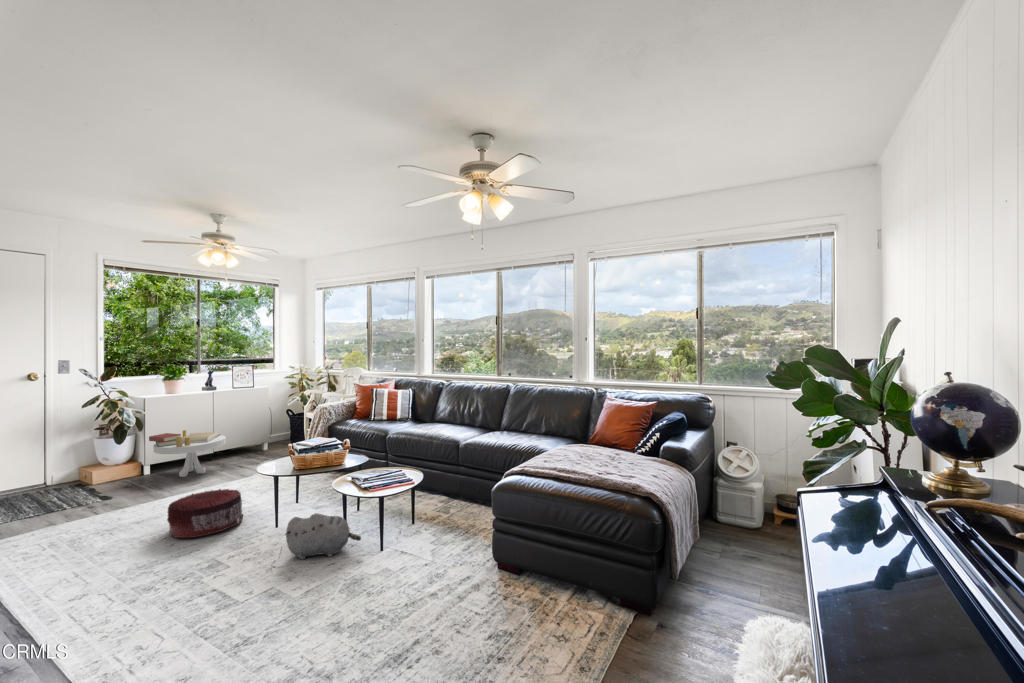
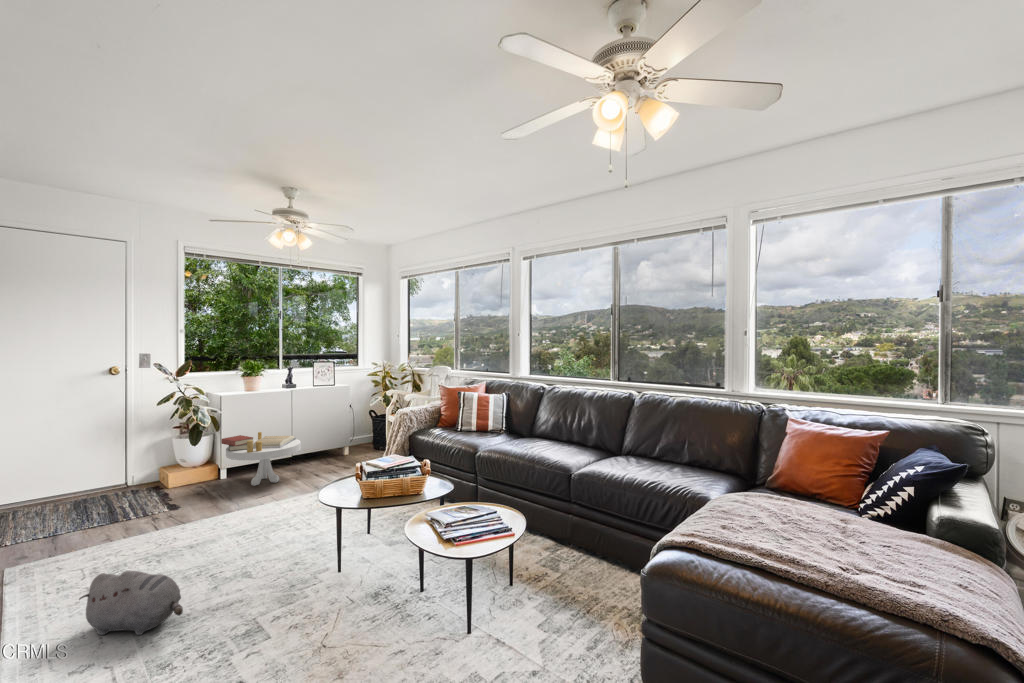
pouf: present [167,489,243,538] -> none [213,513,304,580]
plush toy: present [285,513,361,559] -> present [79,571,183,635]

